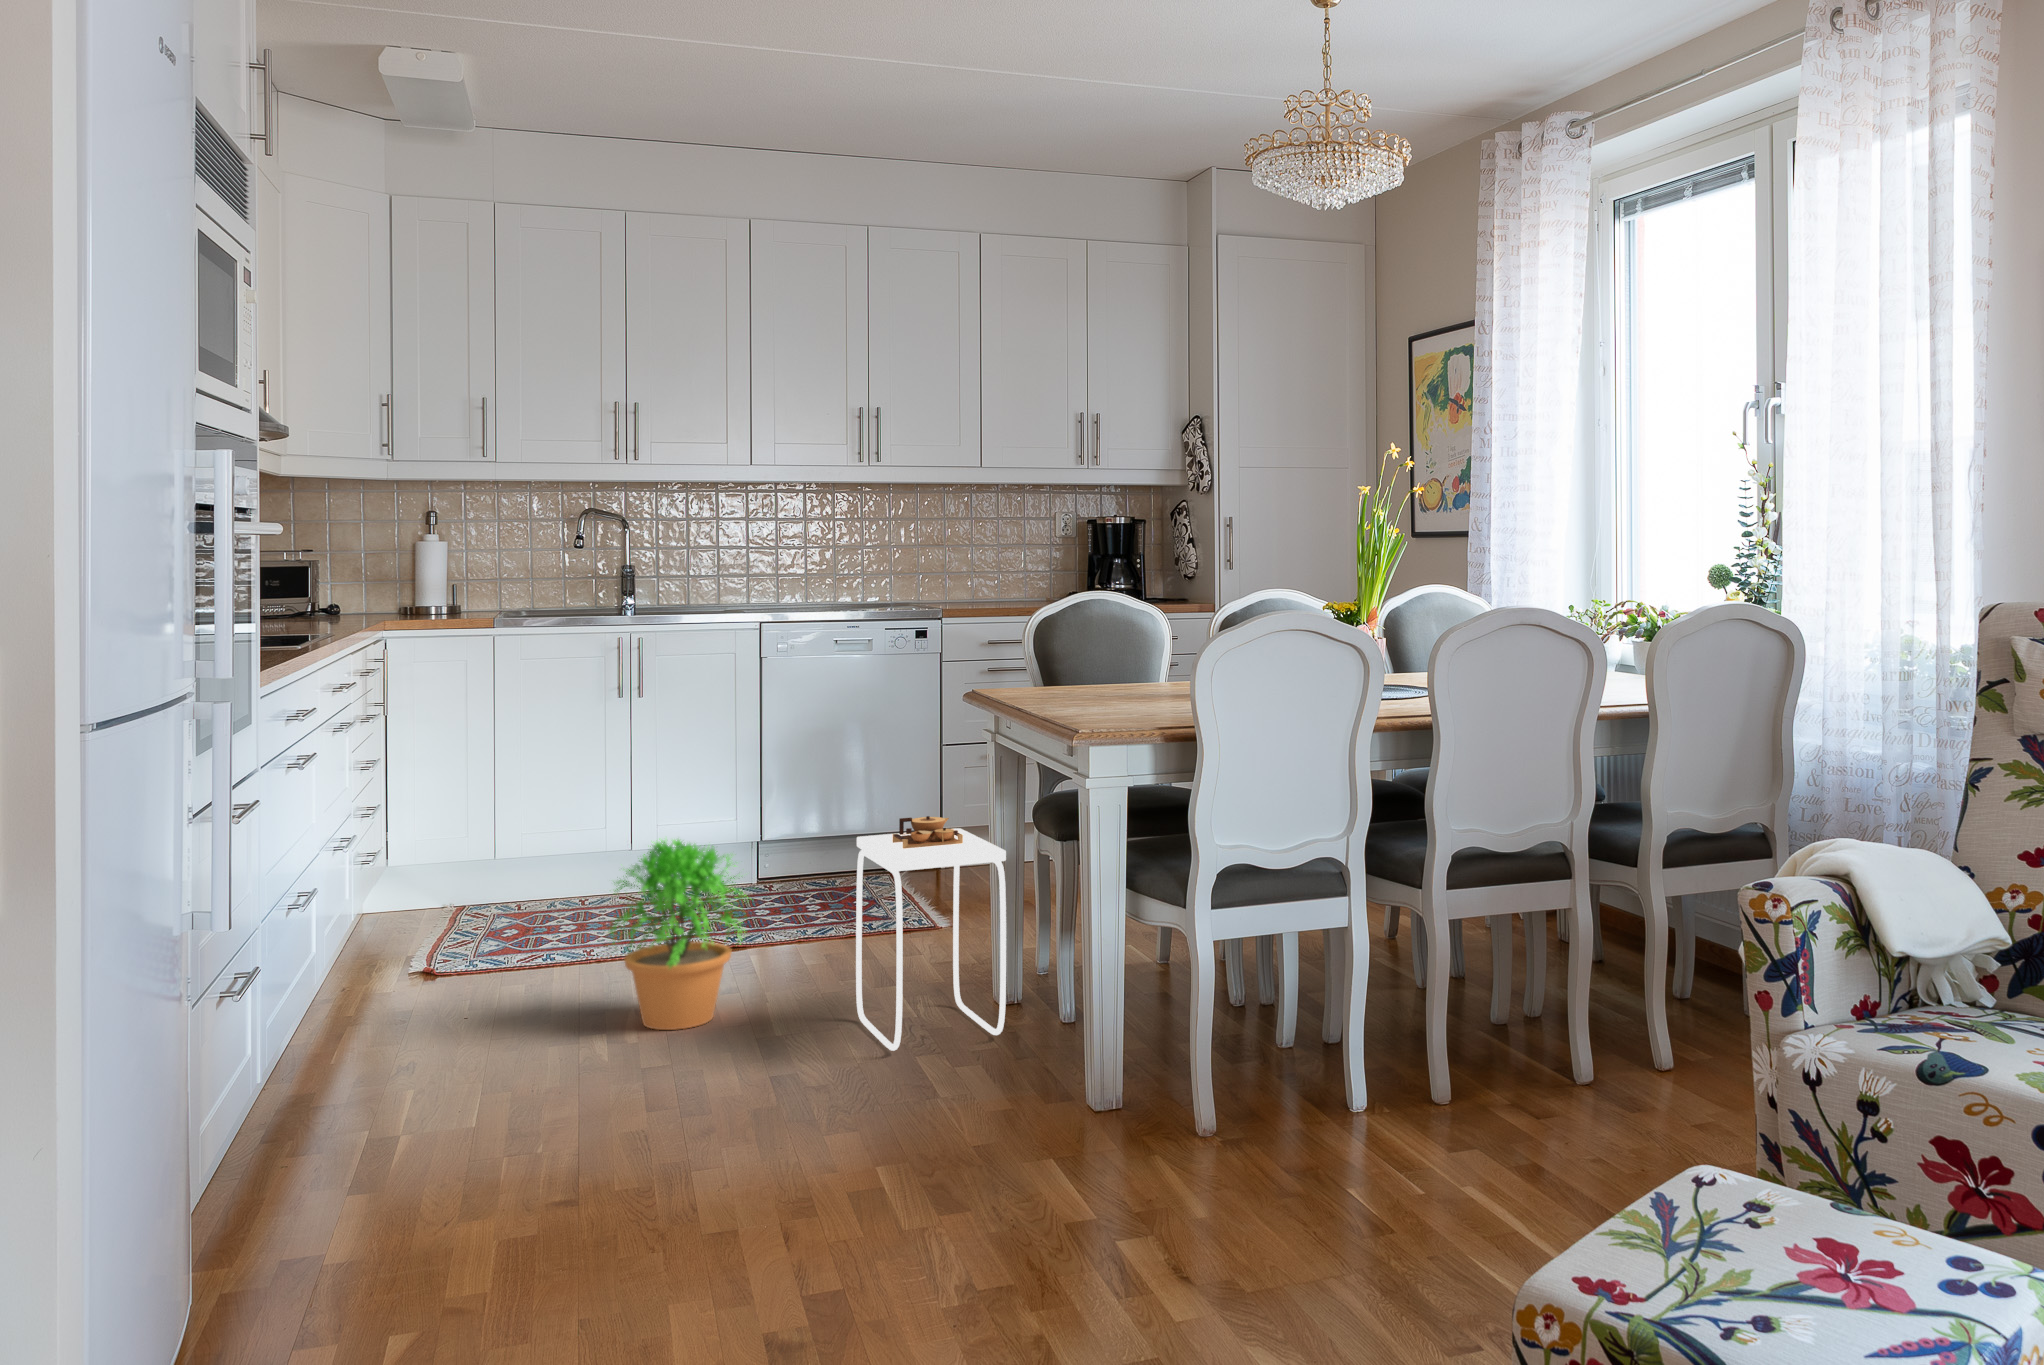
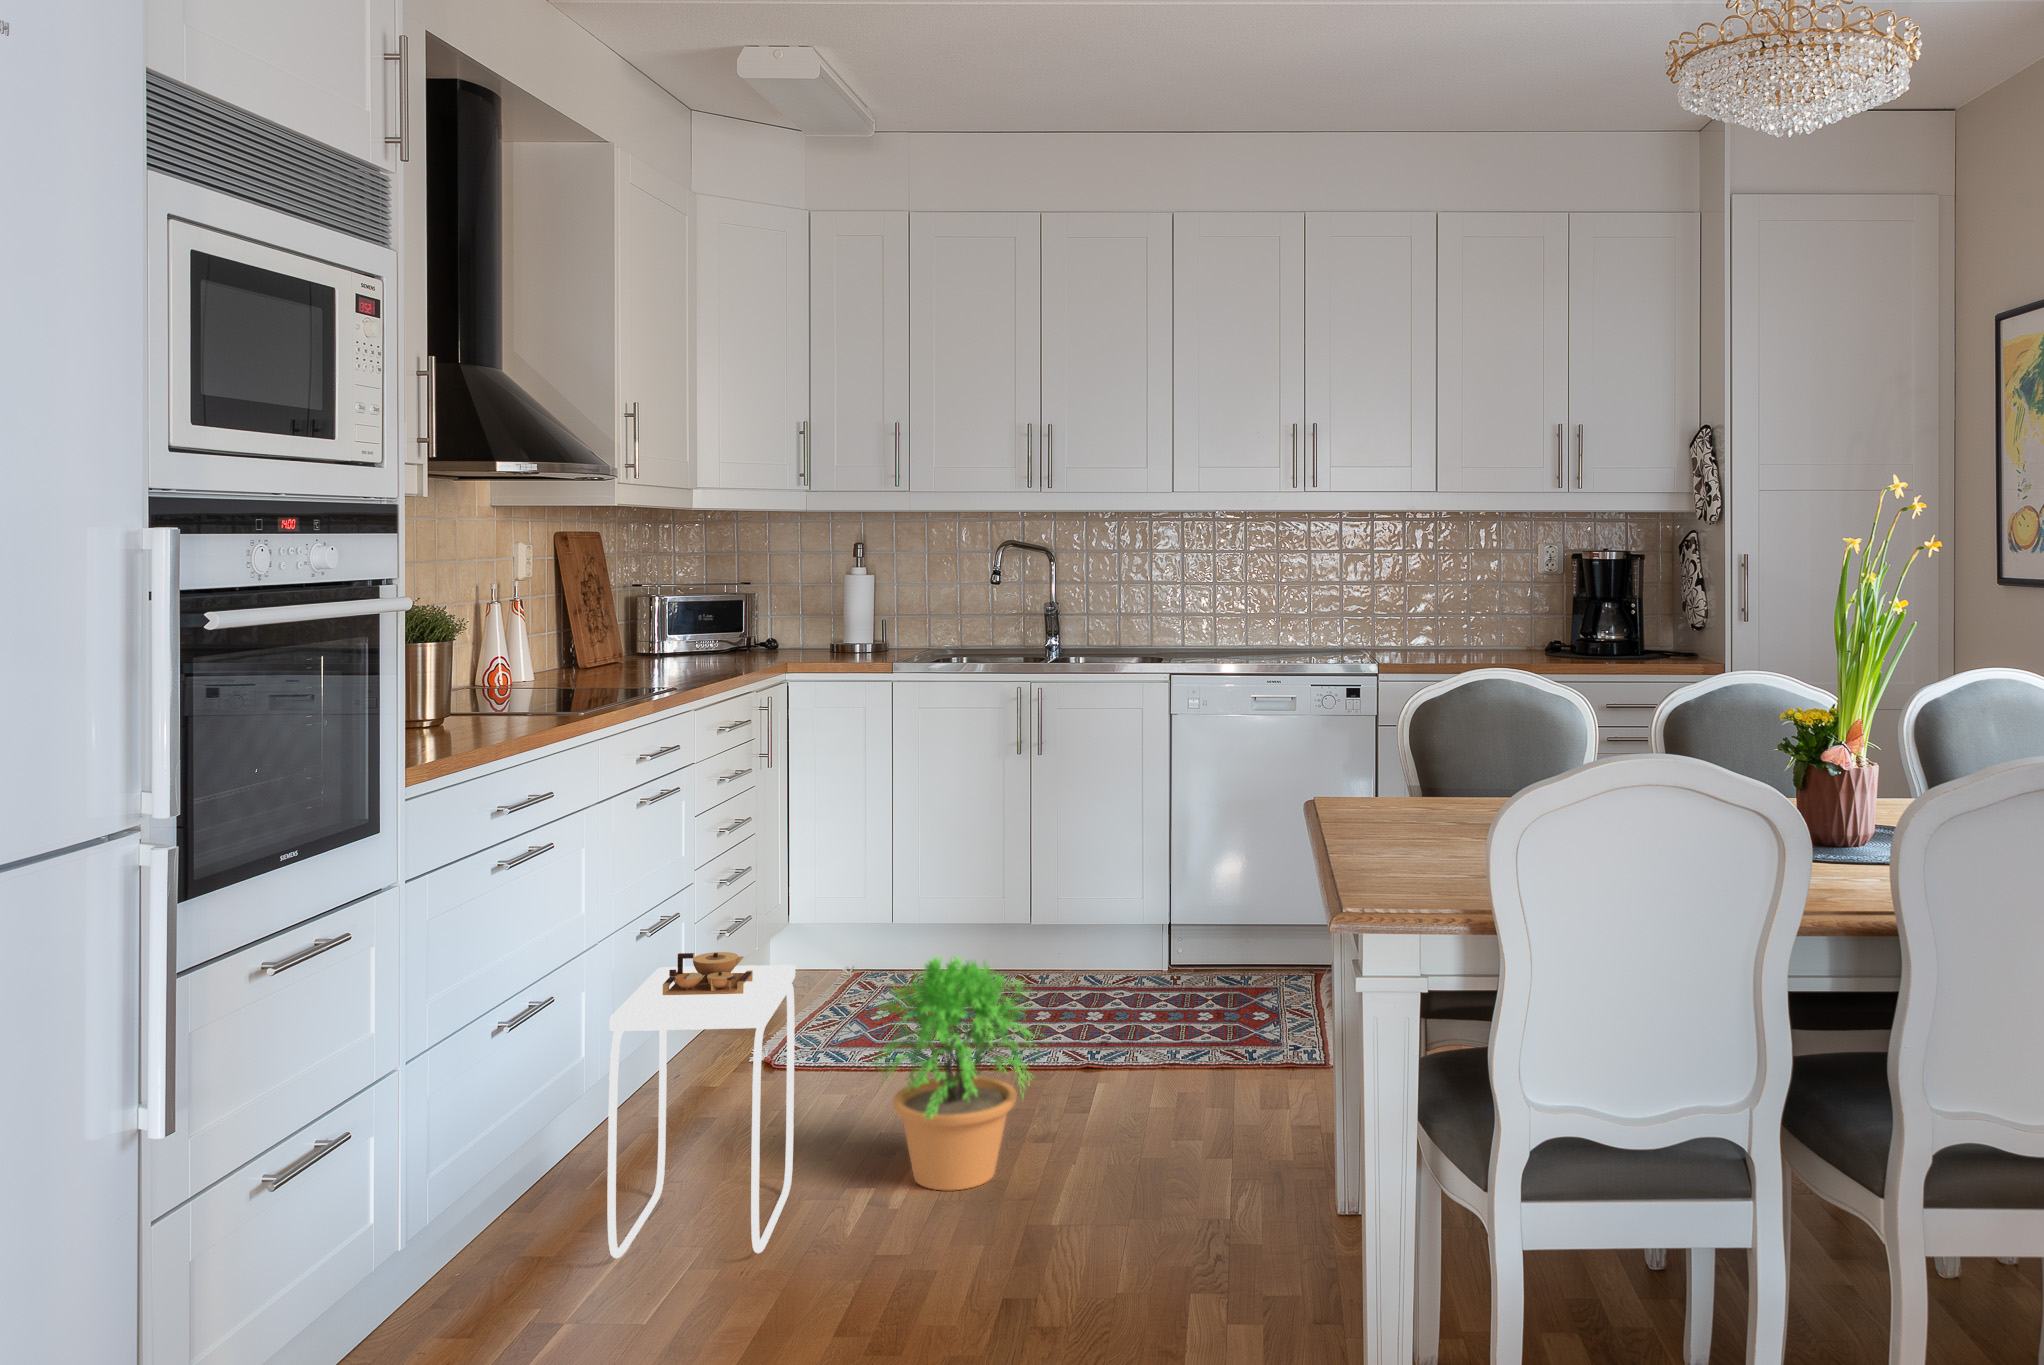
side table: present [856,816,1006,1051] -> present [607,952,795,1258]

